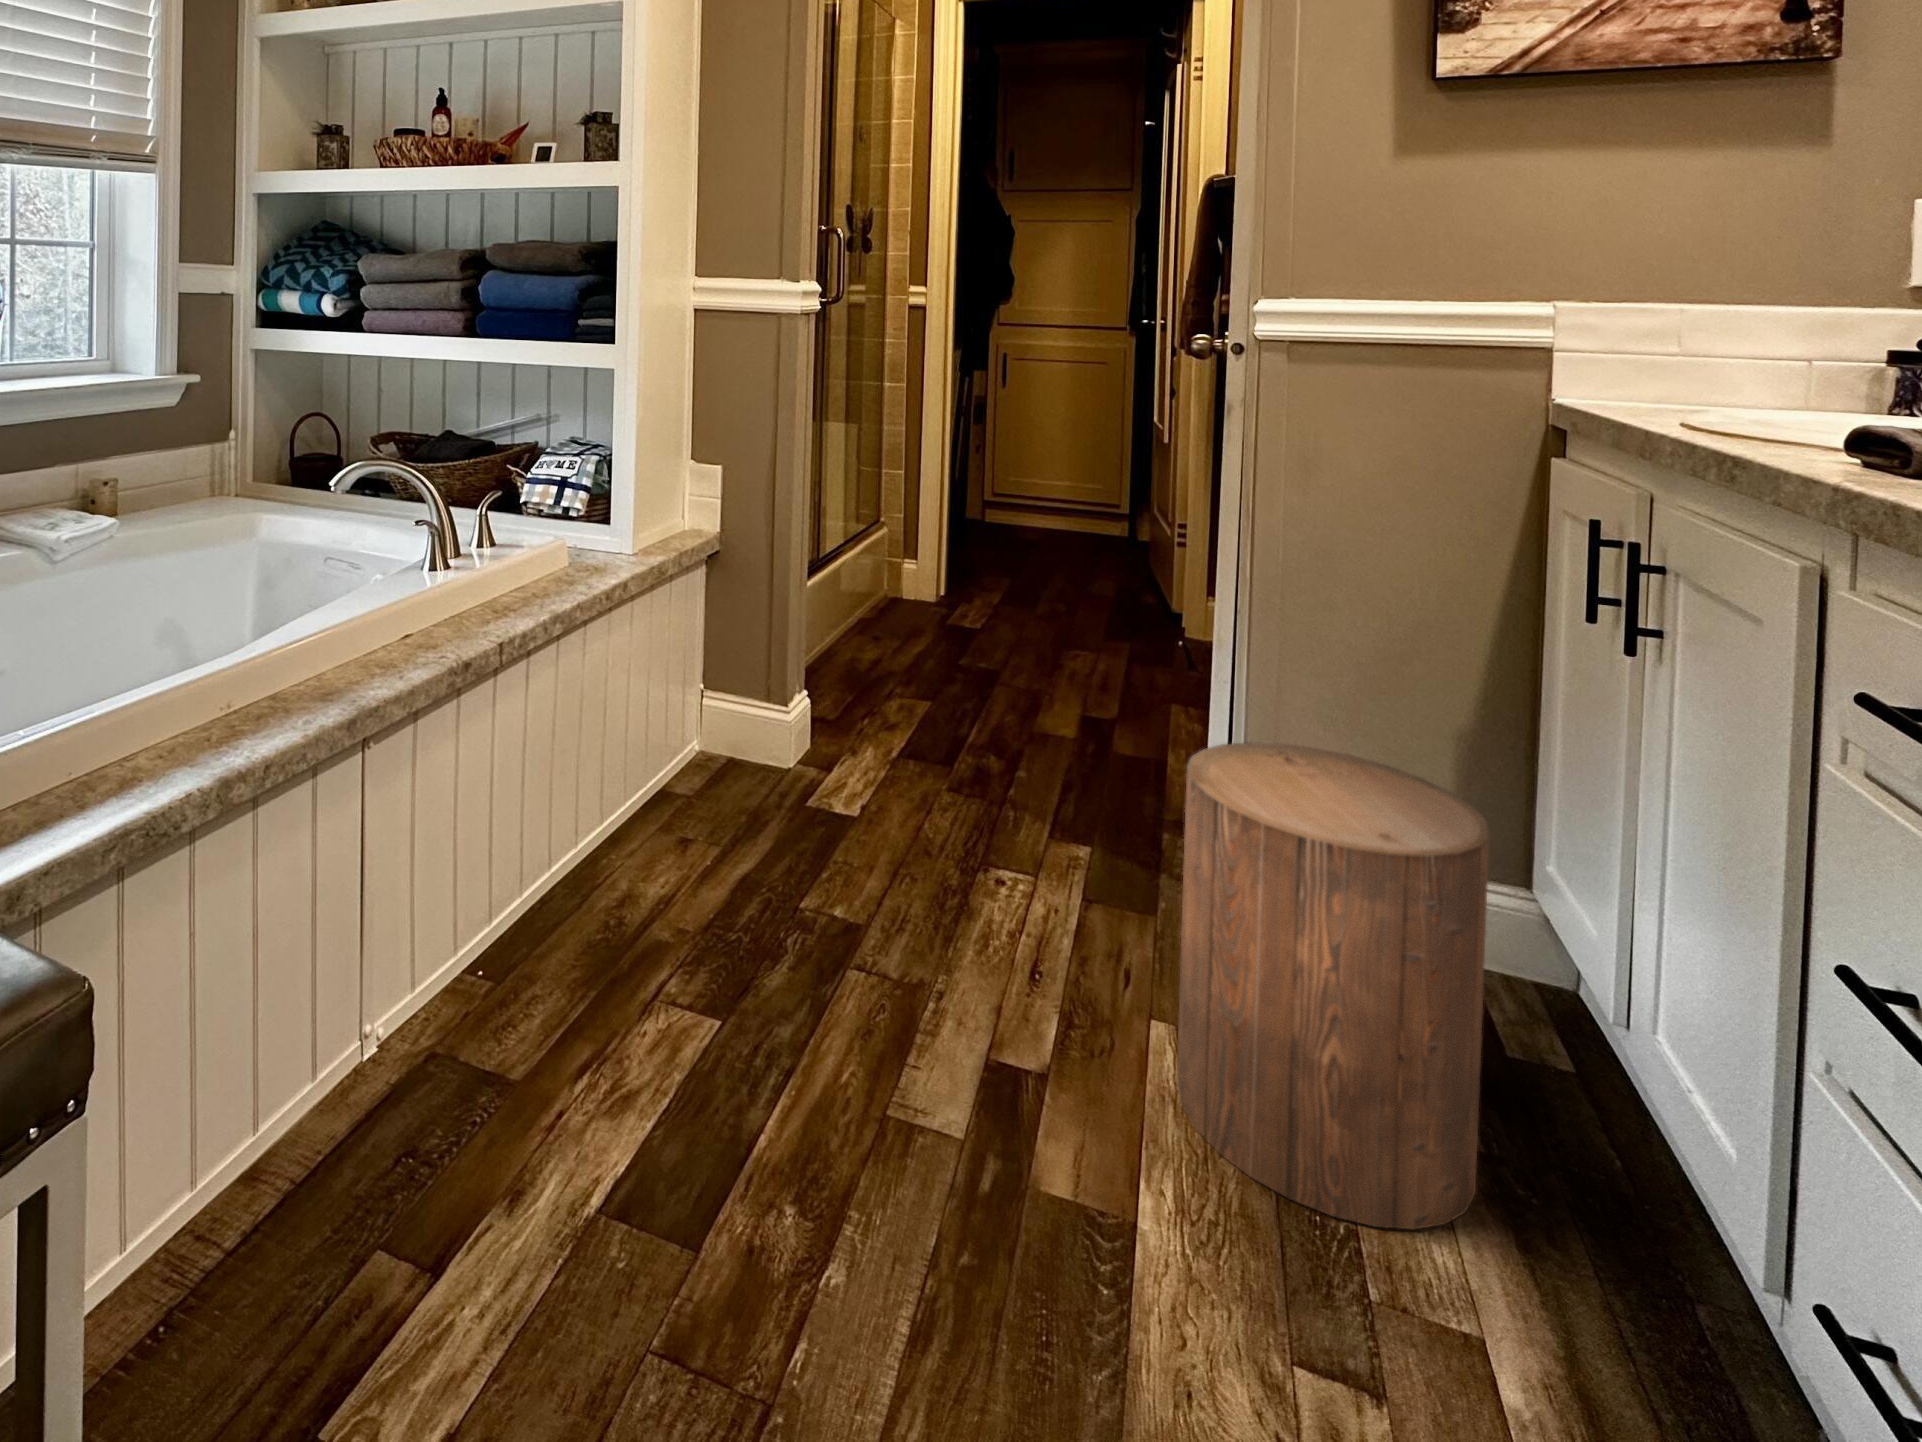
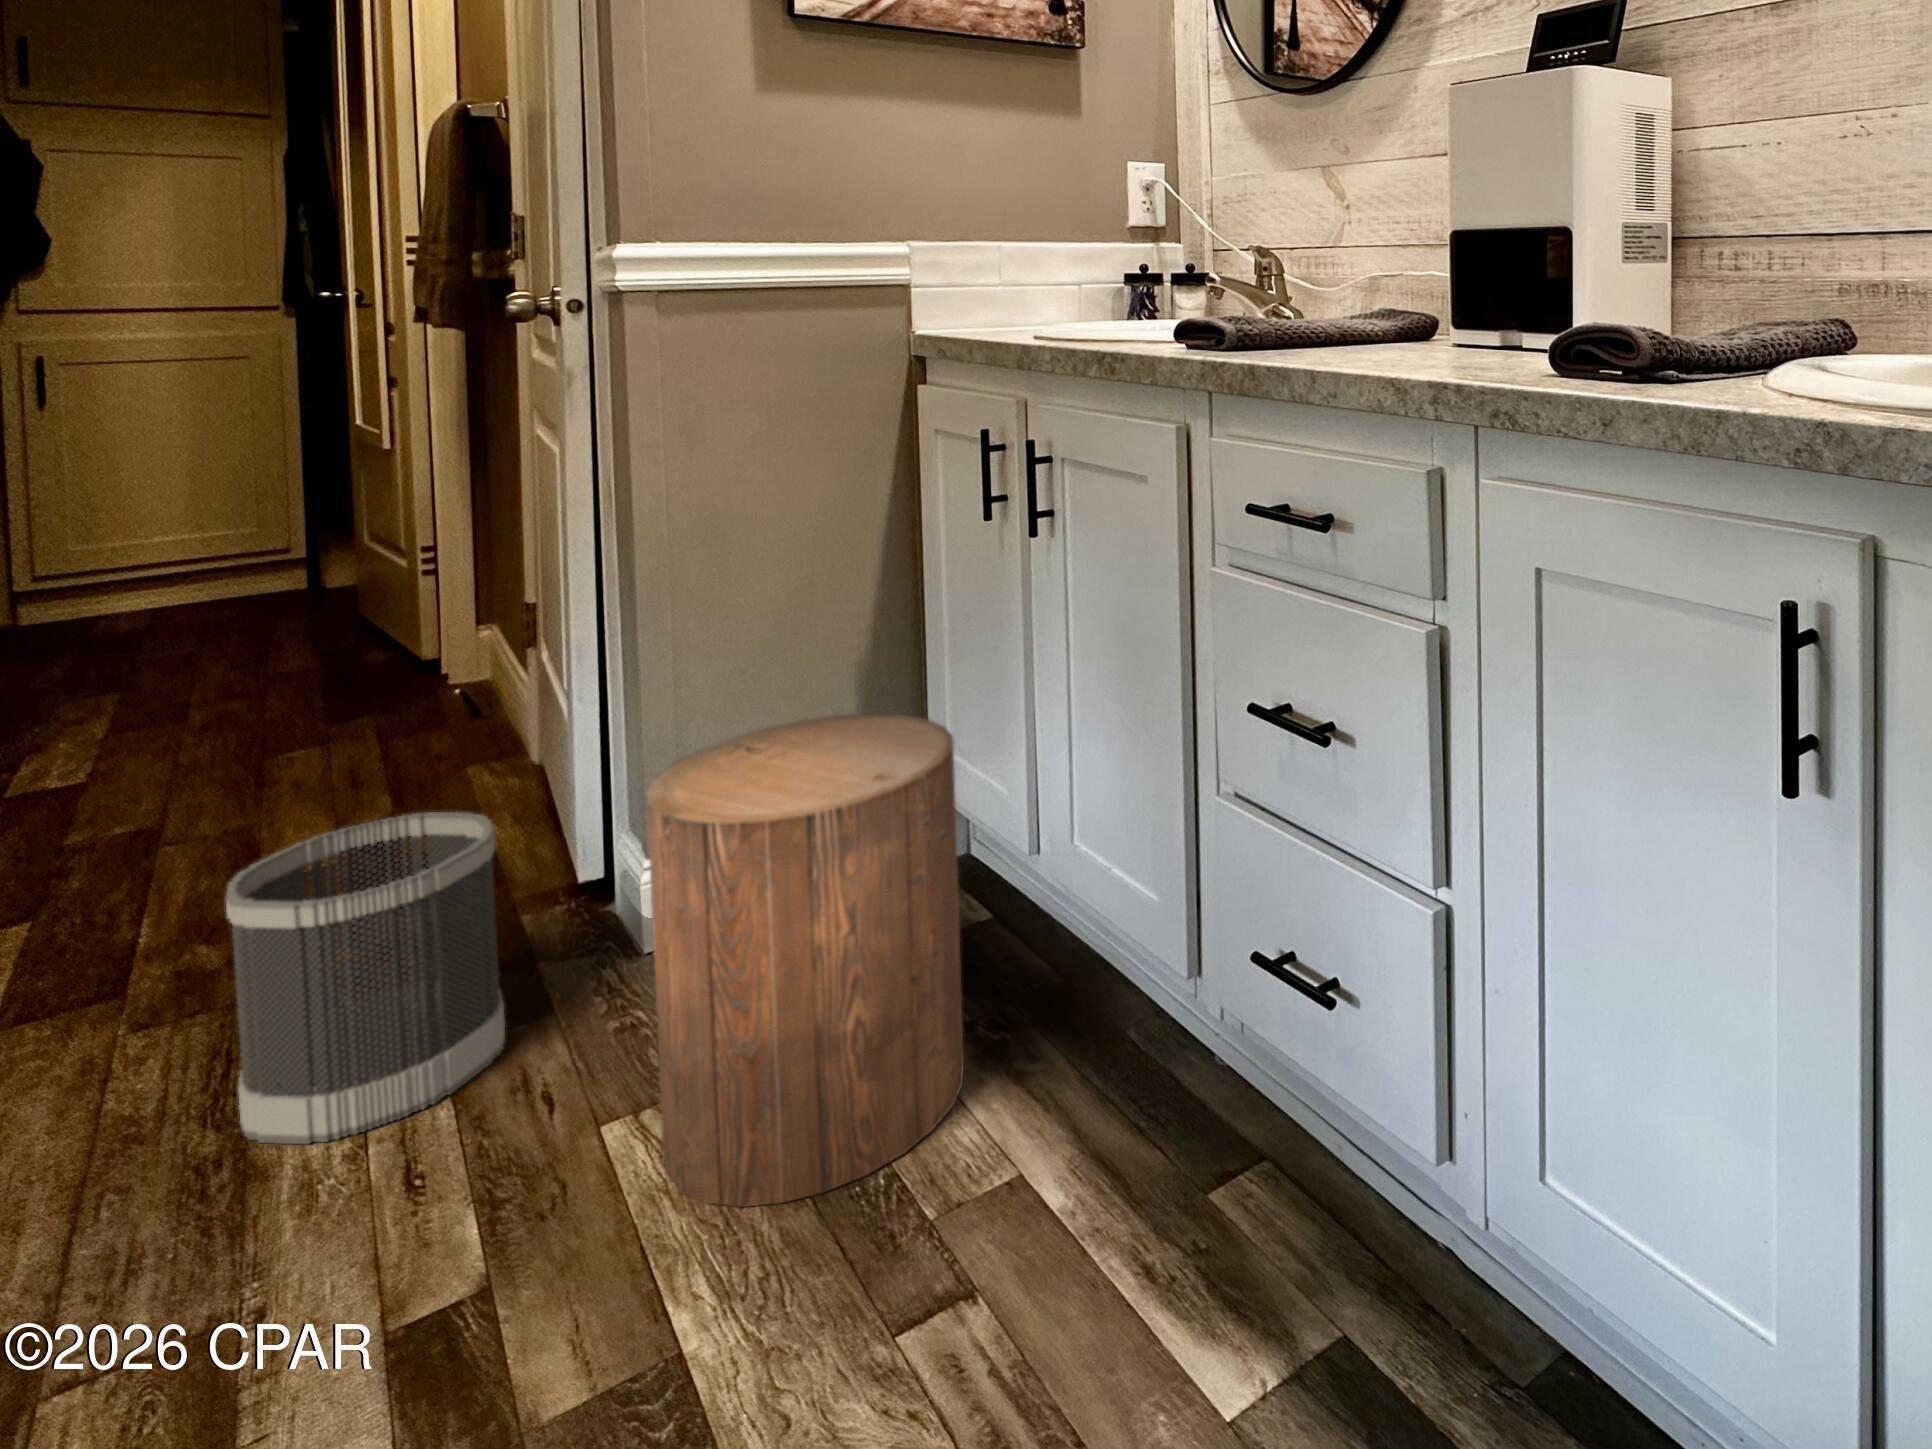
wastebasket: none [968,700,1124,924] -> present [226,812,505,1144]

